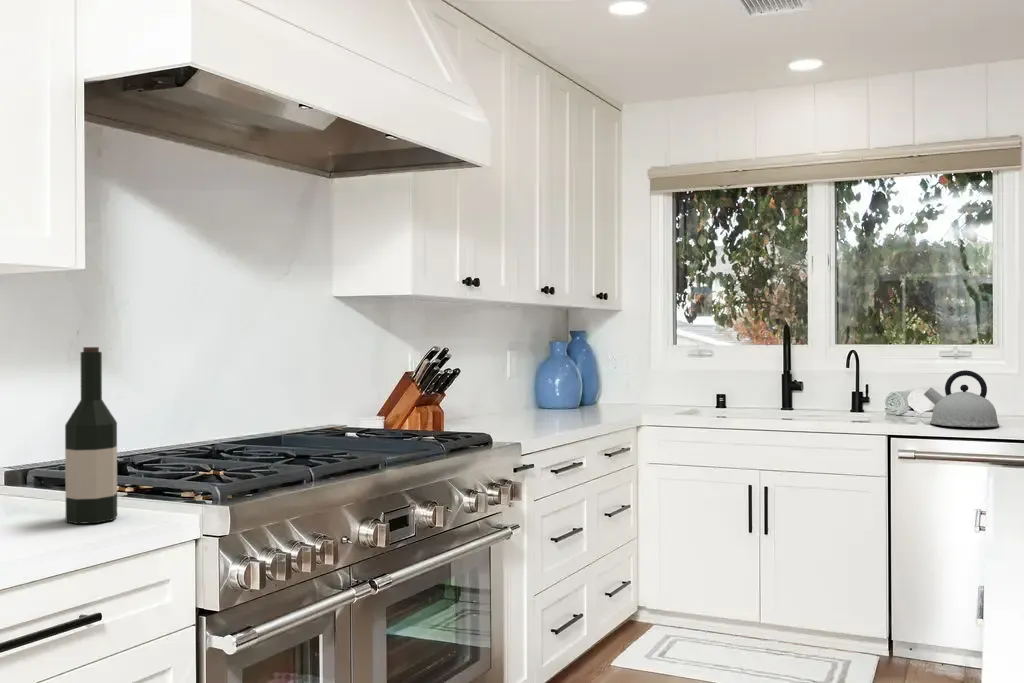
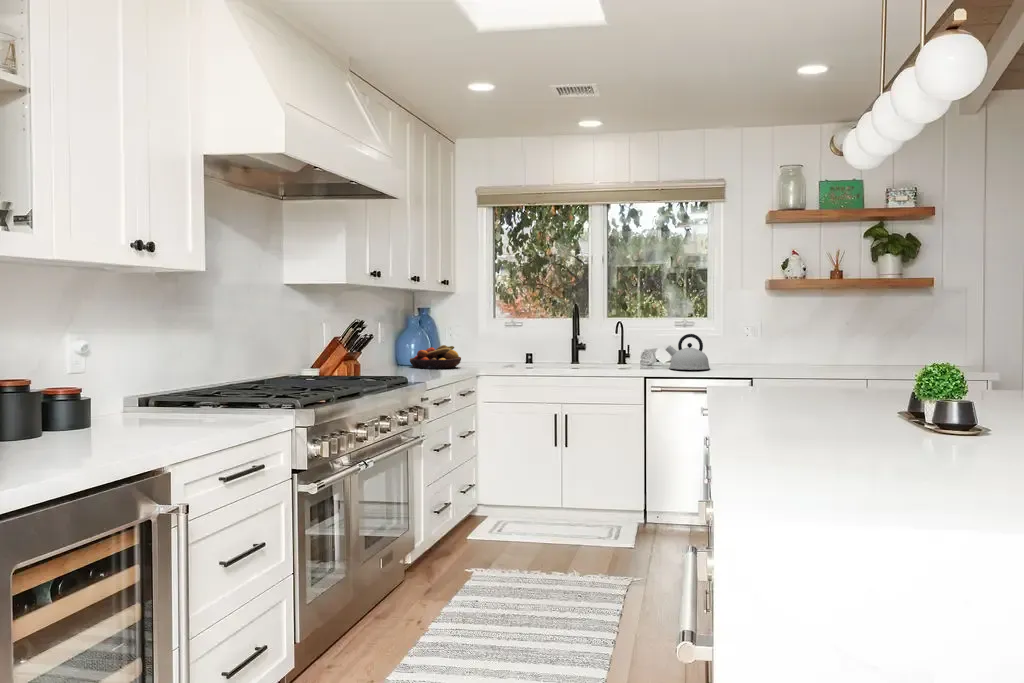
wine bottle: present [65,347,117,524] -> none [227,318,256,418]
fruit bowl: none [538,383,610,417] -> present [410,345,461,369]

